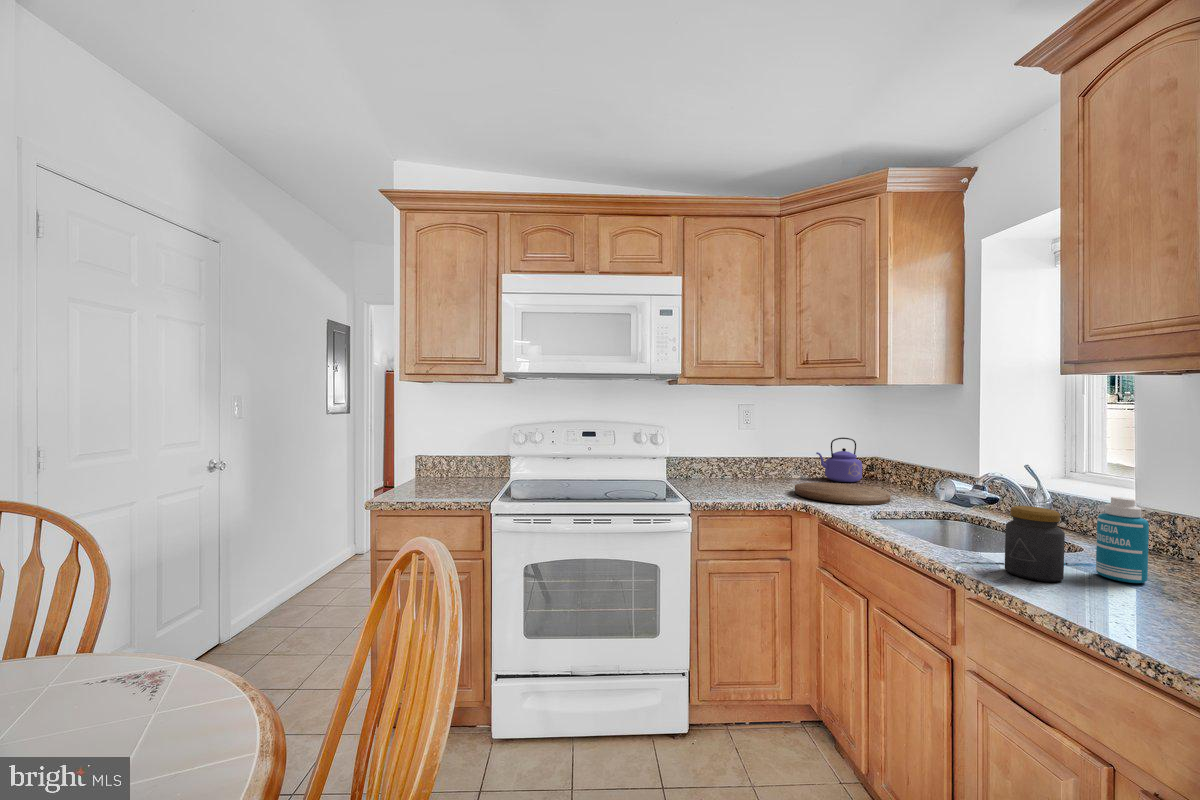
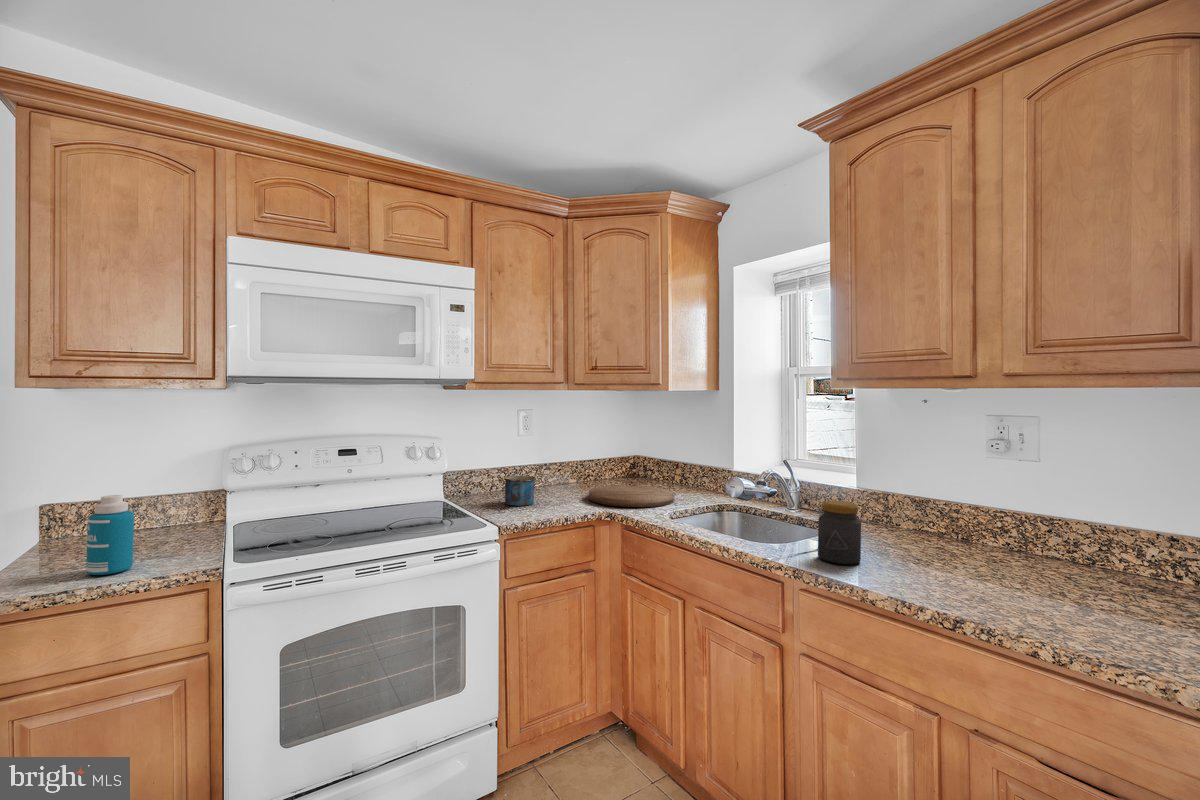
kettle: present [816,438,862,482] -> none [593,439,632,483]
mug: none [712,464,742,491] -> present [504,476,536,506]
bottle: present [1096,497,1149,583] -> present [86,495,134,575]

